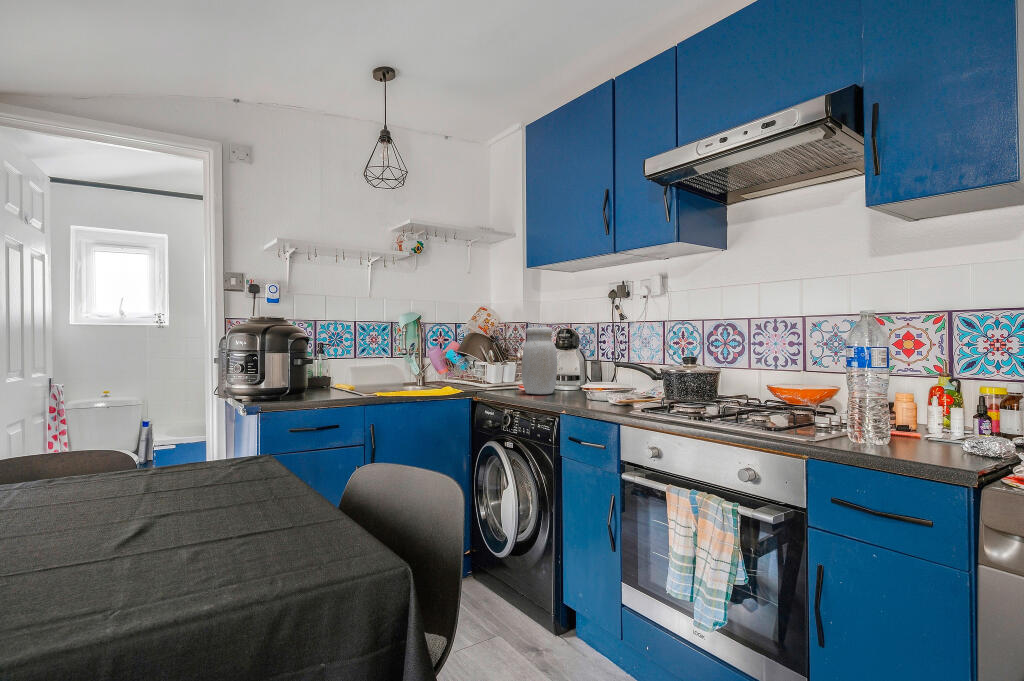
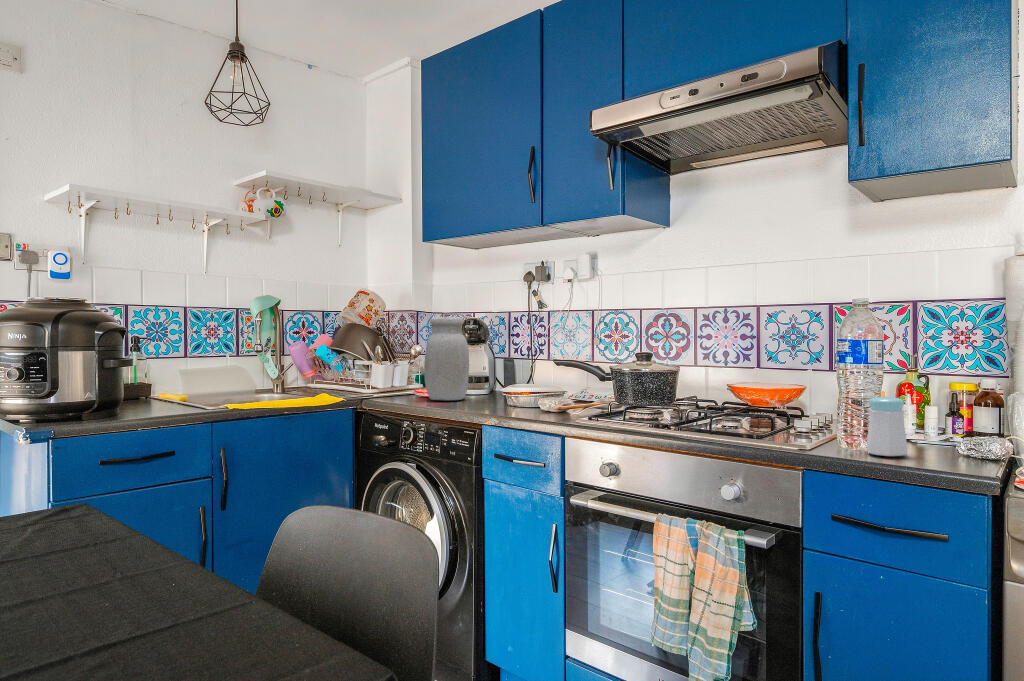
salt shaker: none [874,398,910,451] -> present [867,397,907,456]

